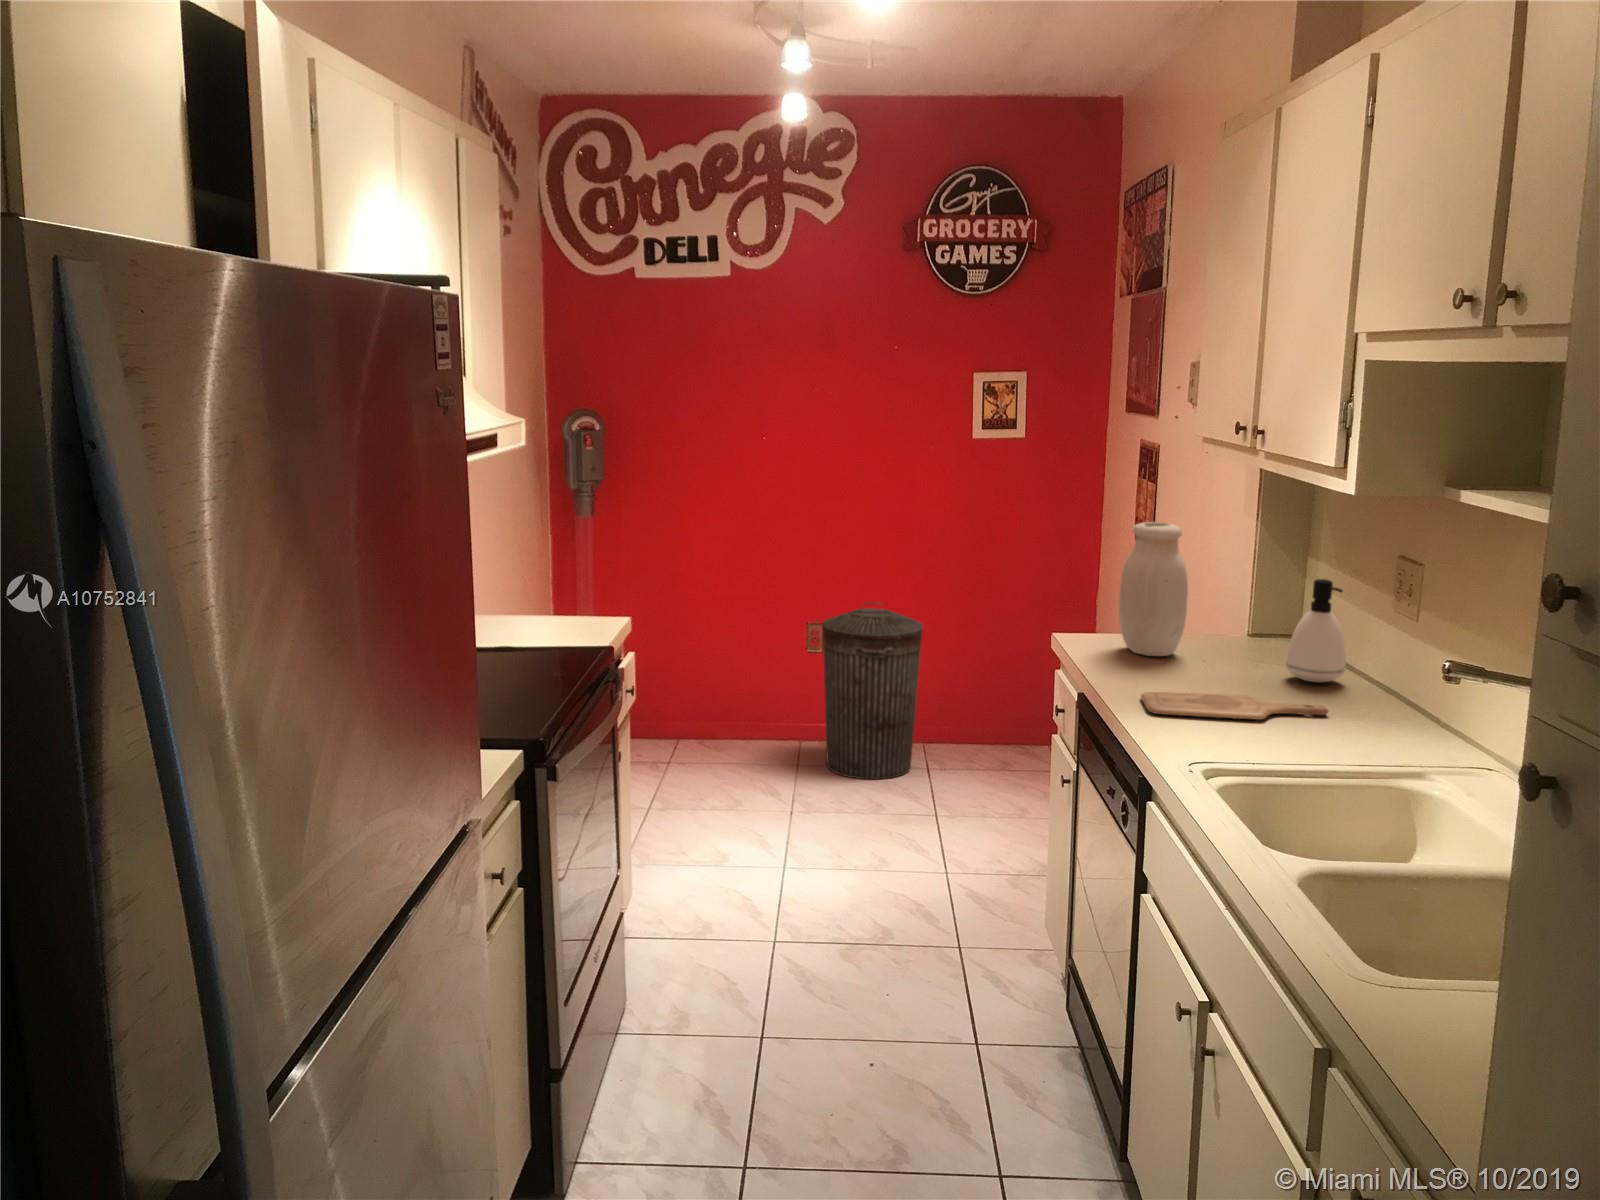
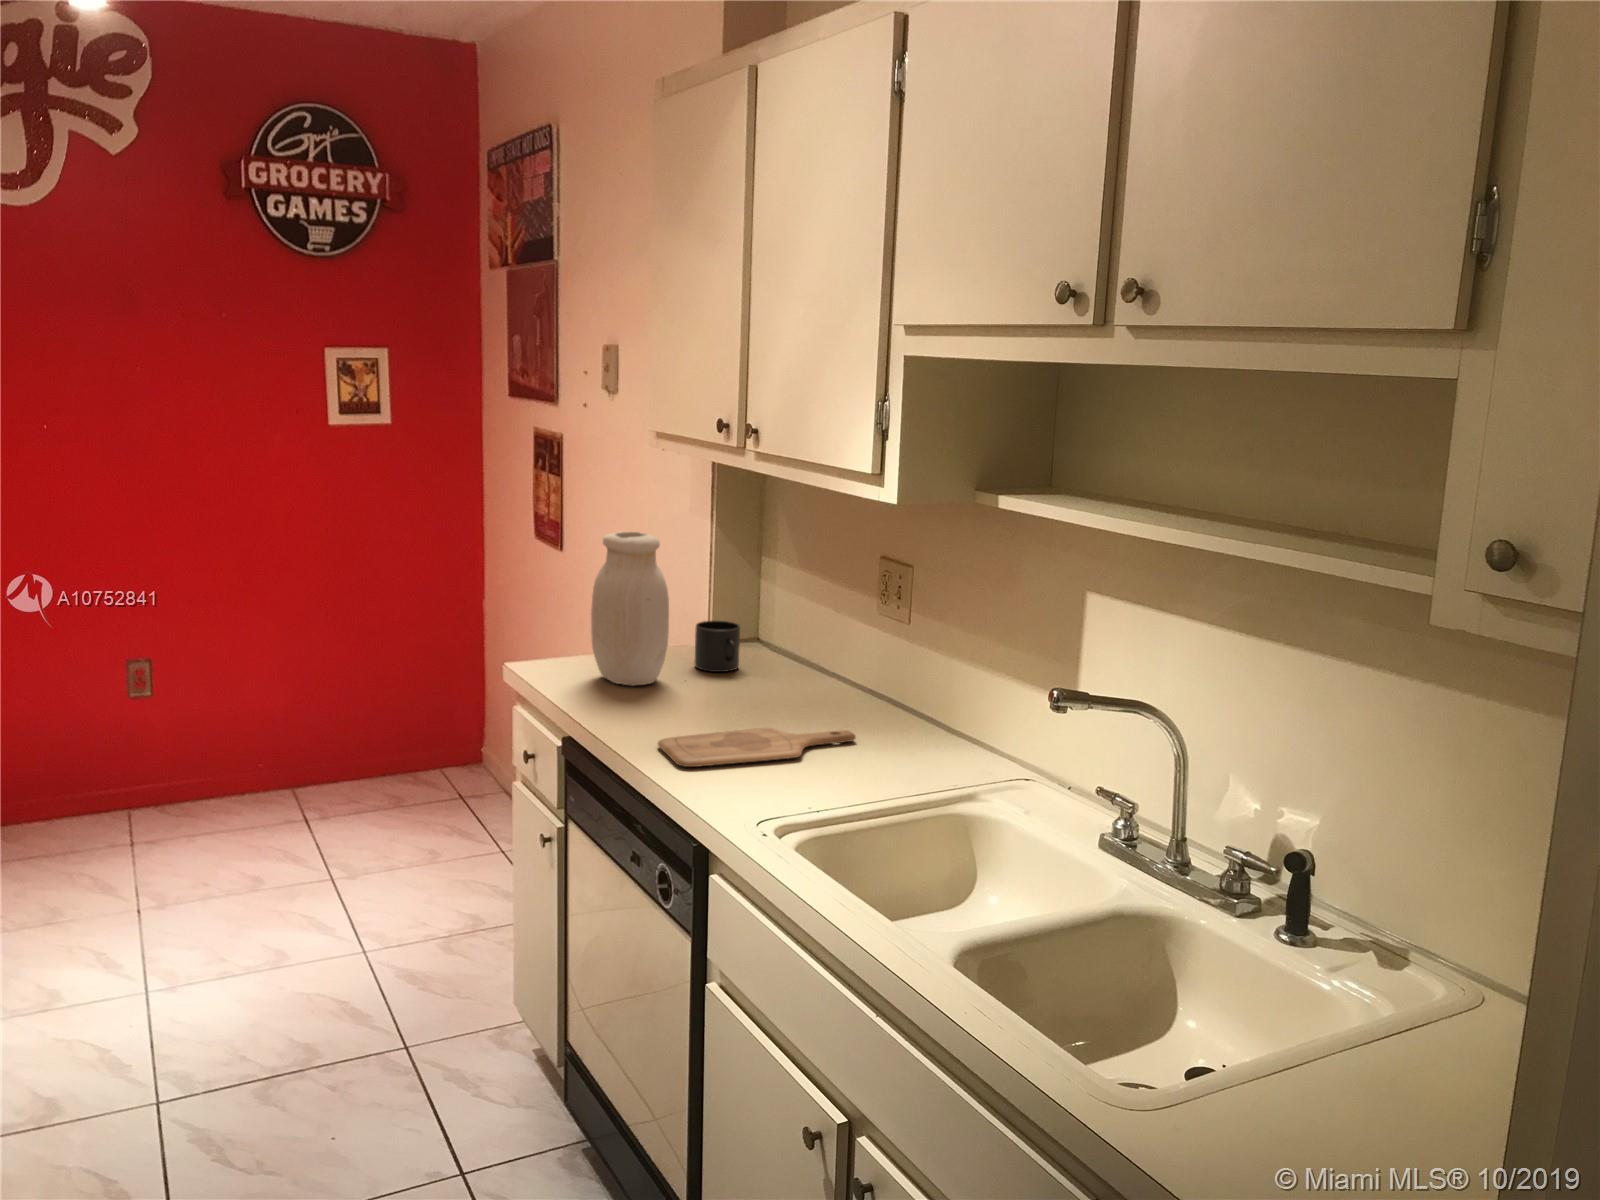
soap dispenser: present [1286,579,1346,682] -> none [784,587,843,699]
trash can: present [822,602,923,779] -> none [155,625,288,842]
mug: none [1217,609,1262,655] -> present [694,621,740,672]

